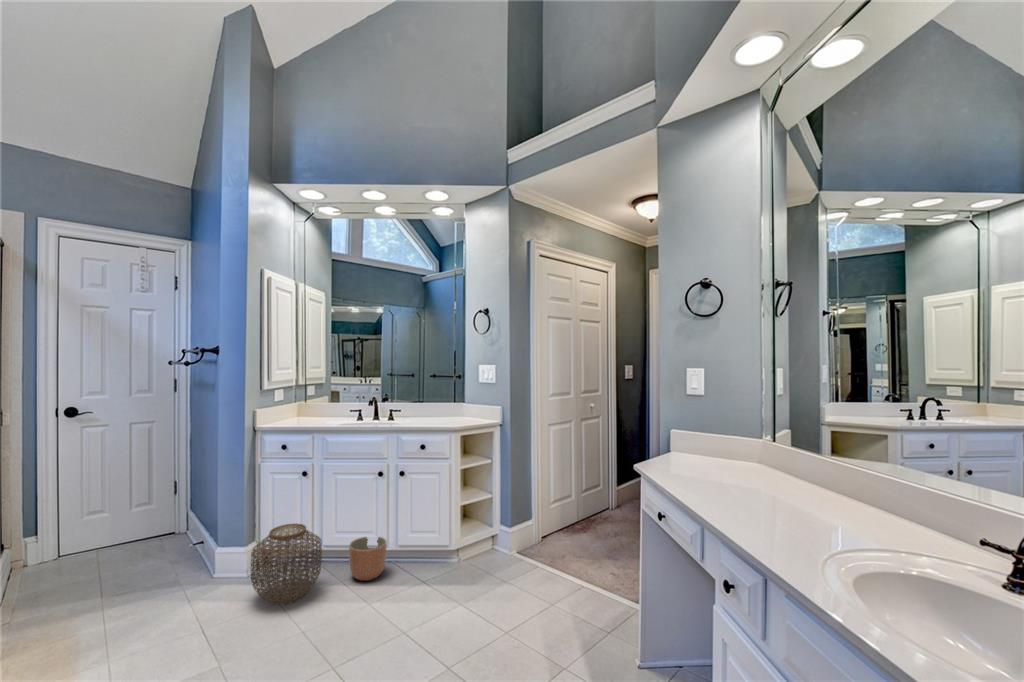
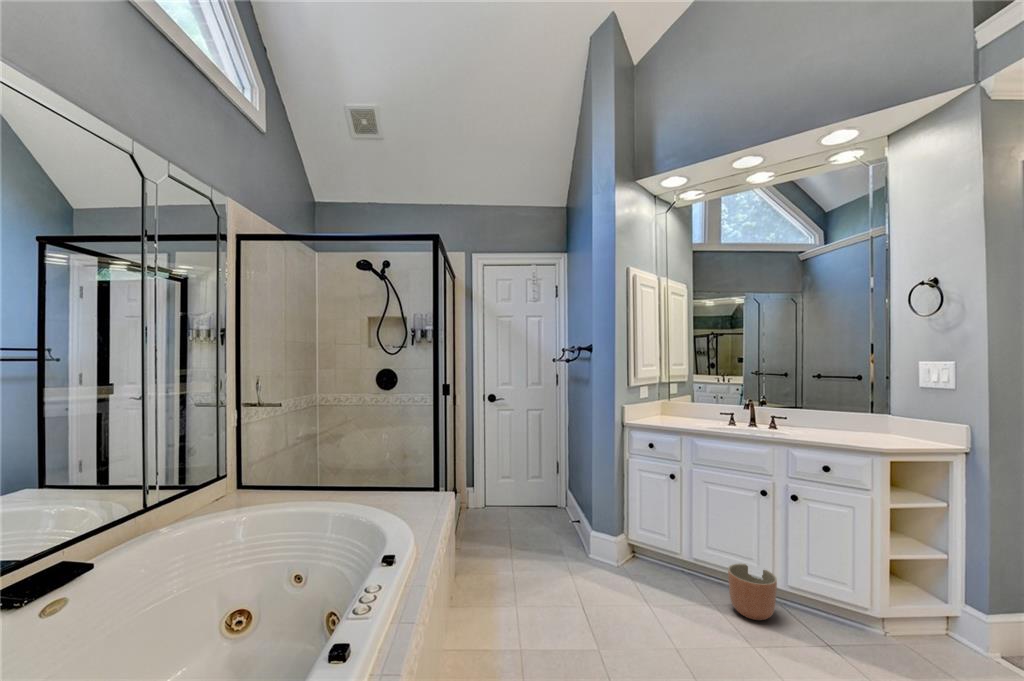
woven basket: present [251,524,322,605] -> none [626,527,698,615]

